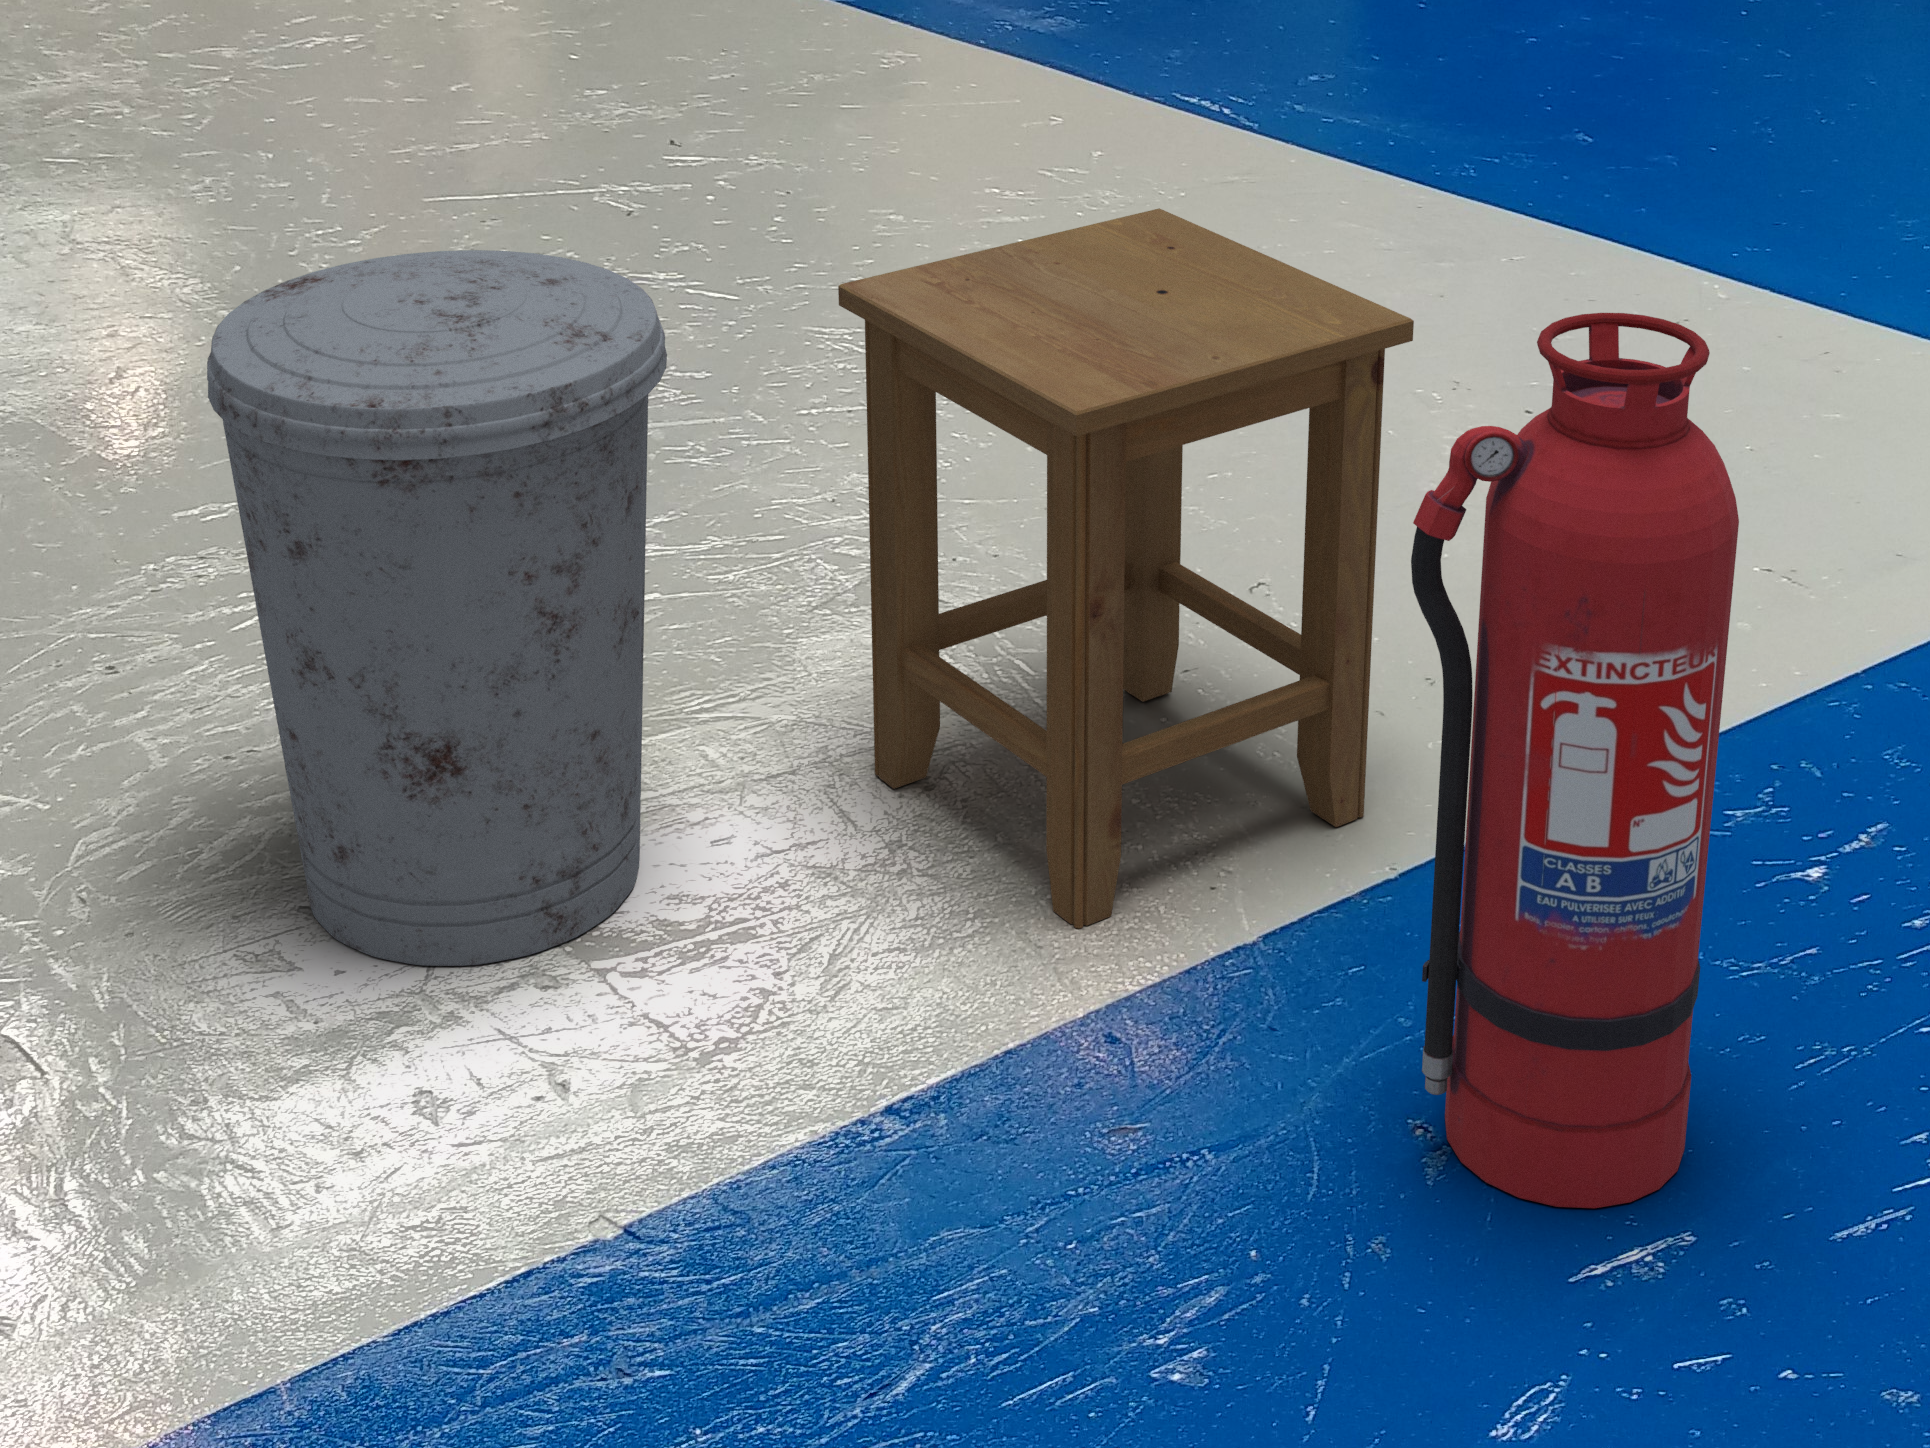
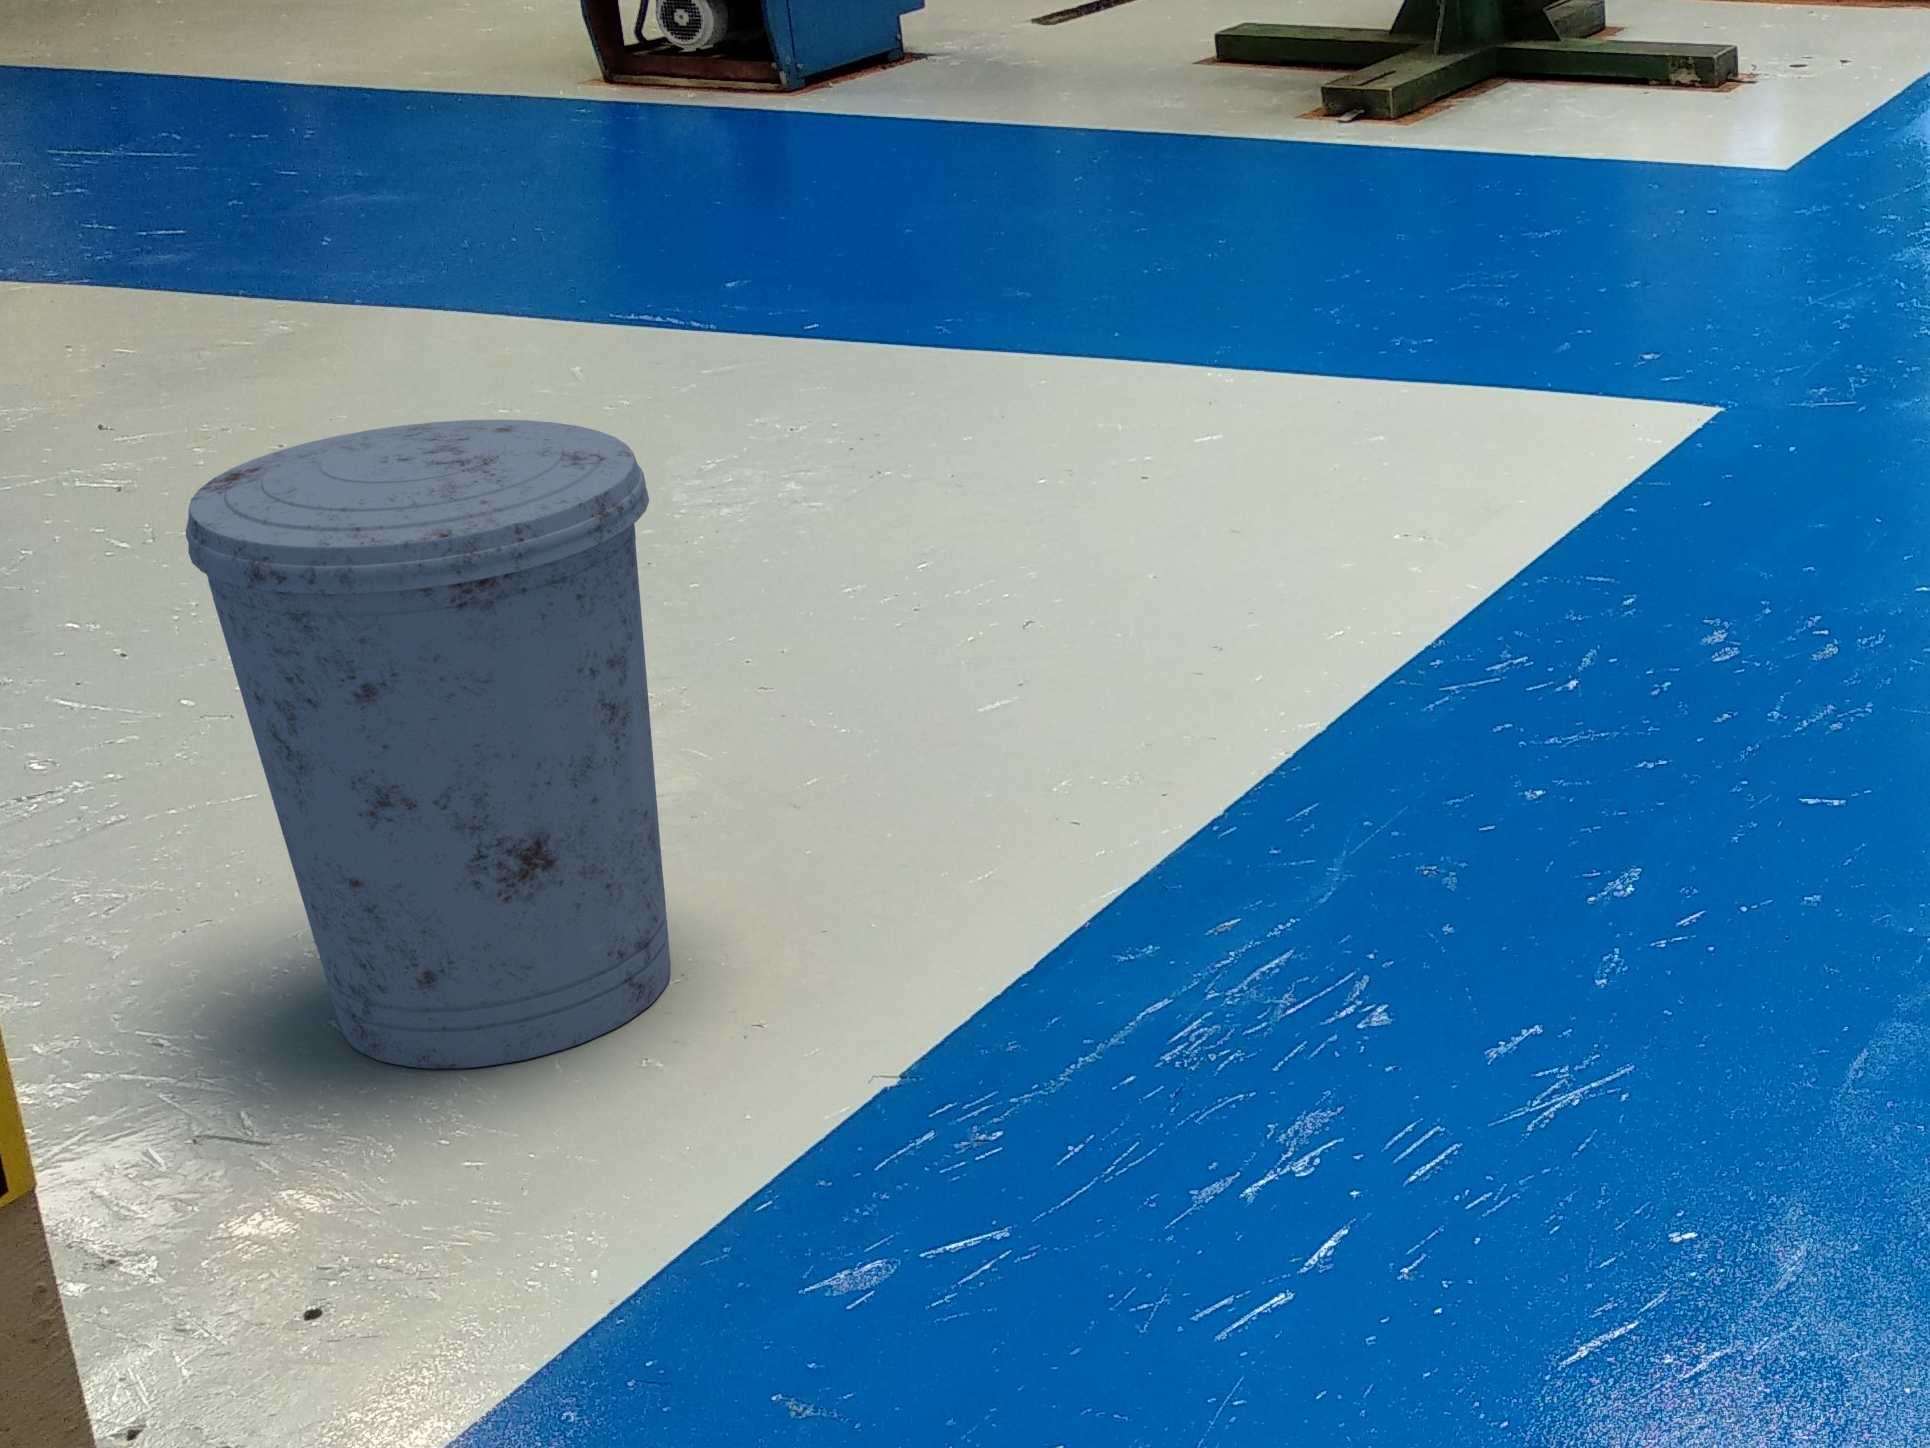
stool: present [838,208,1414,928] -> none [725,317,1232,883]
fire extinguisher: present [1411,313,1739,1208] -> none [1381,268,1610,928]

